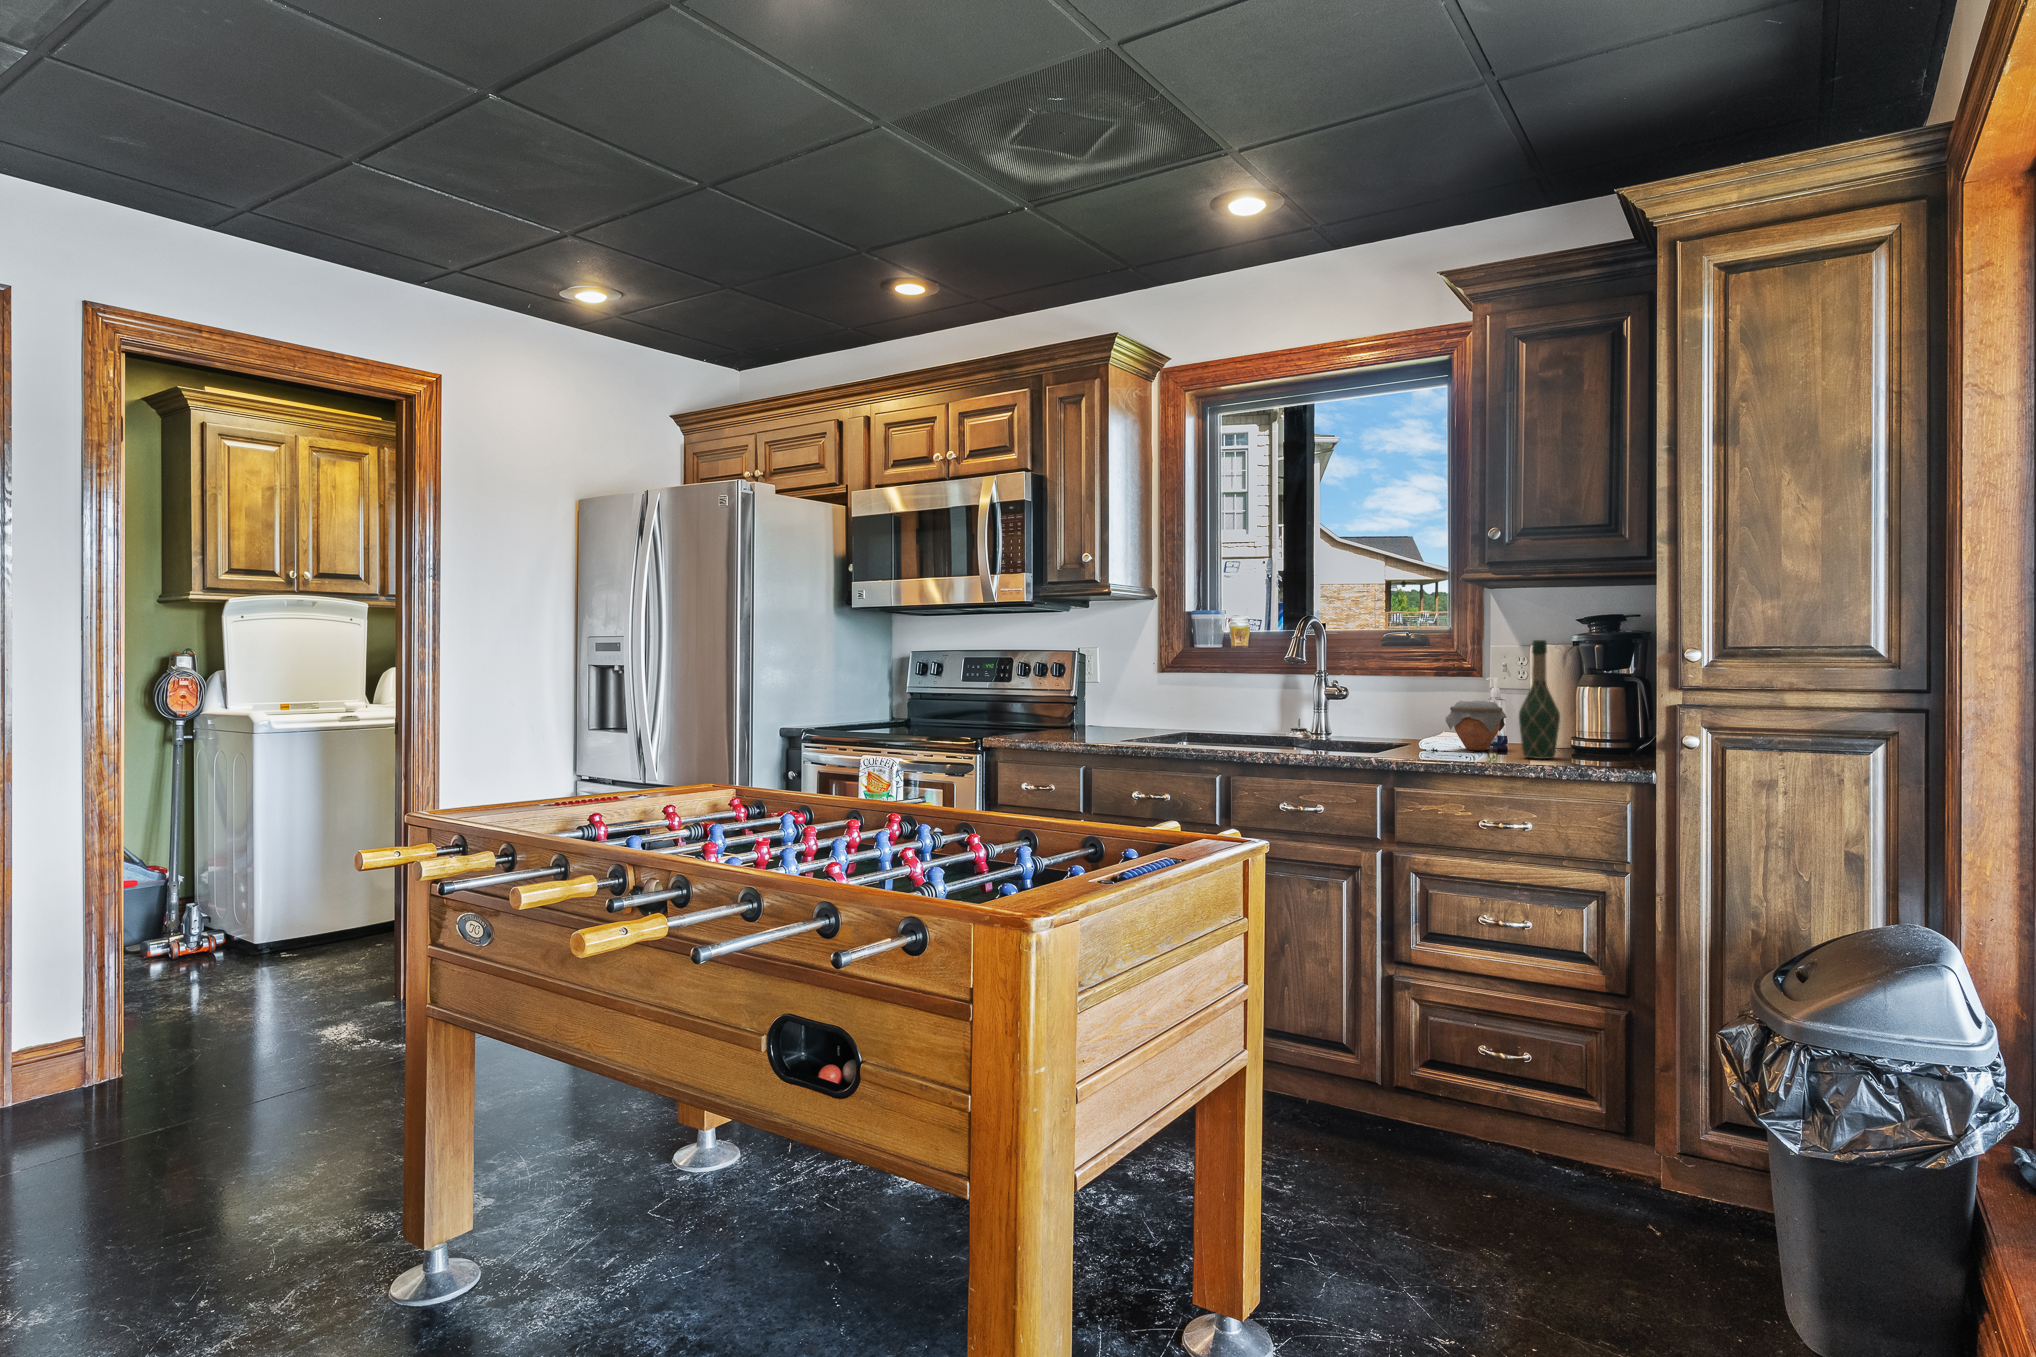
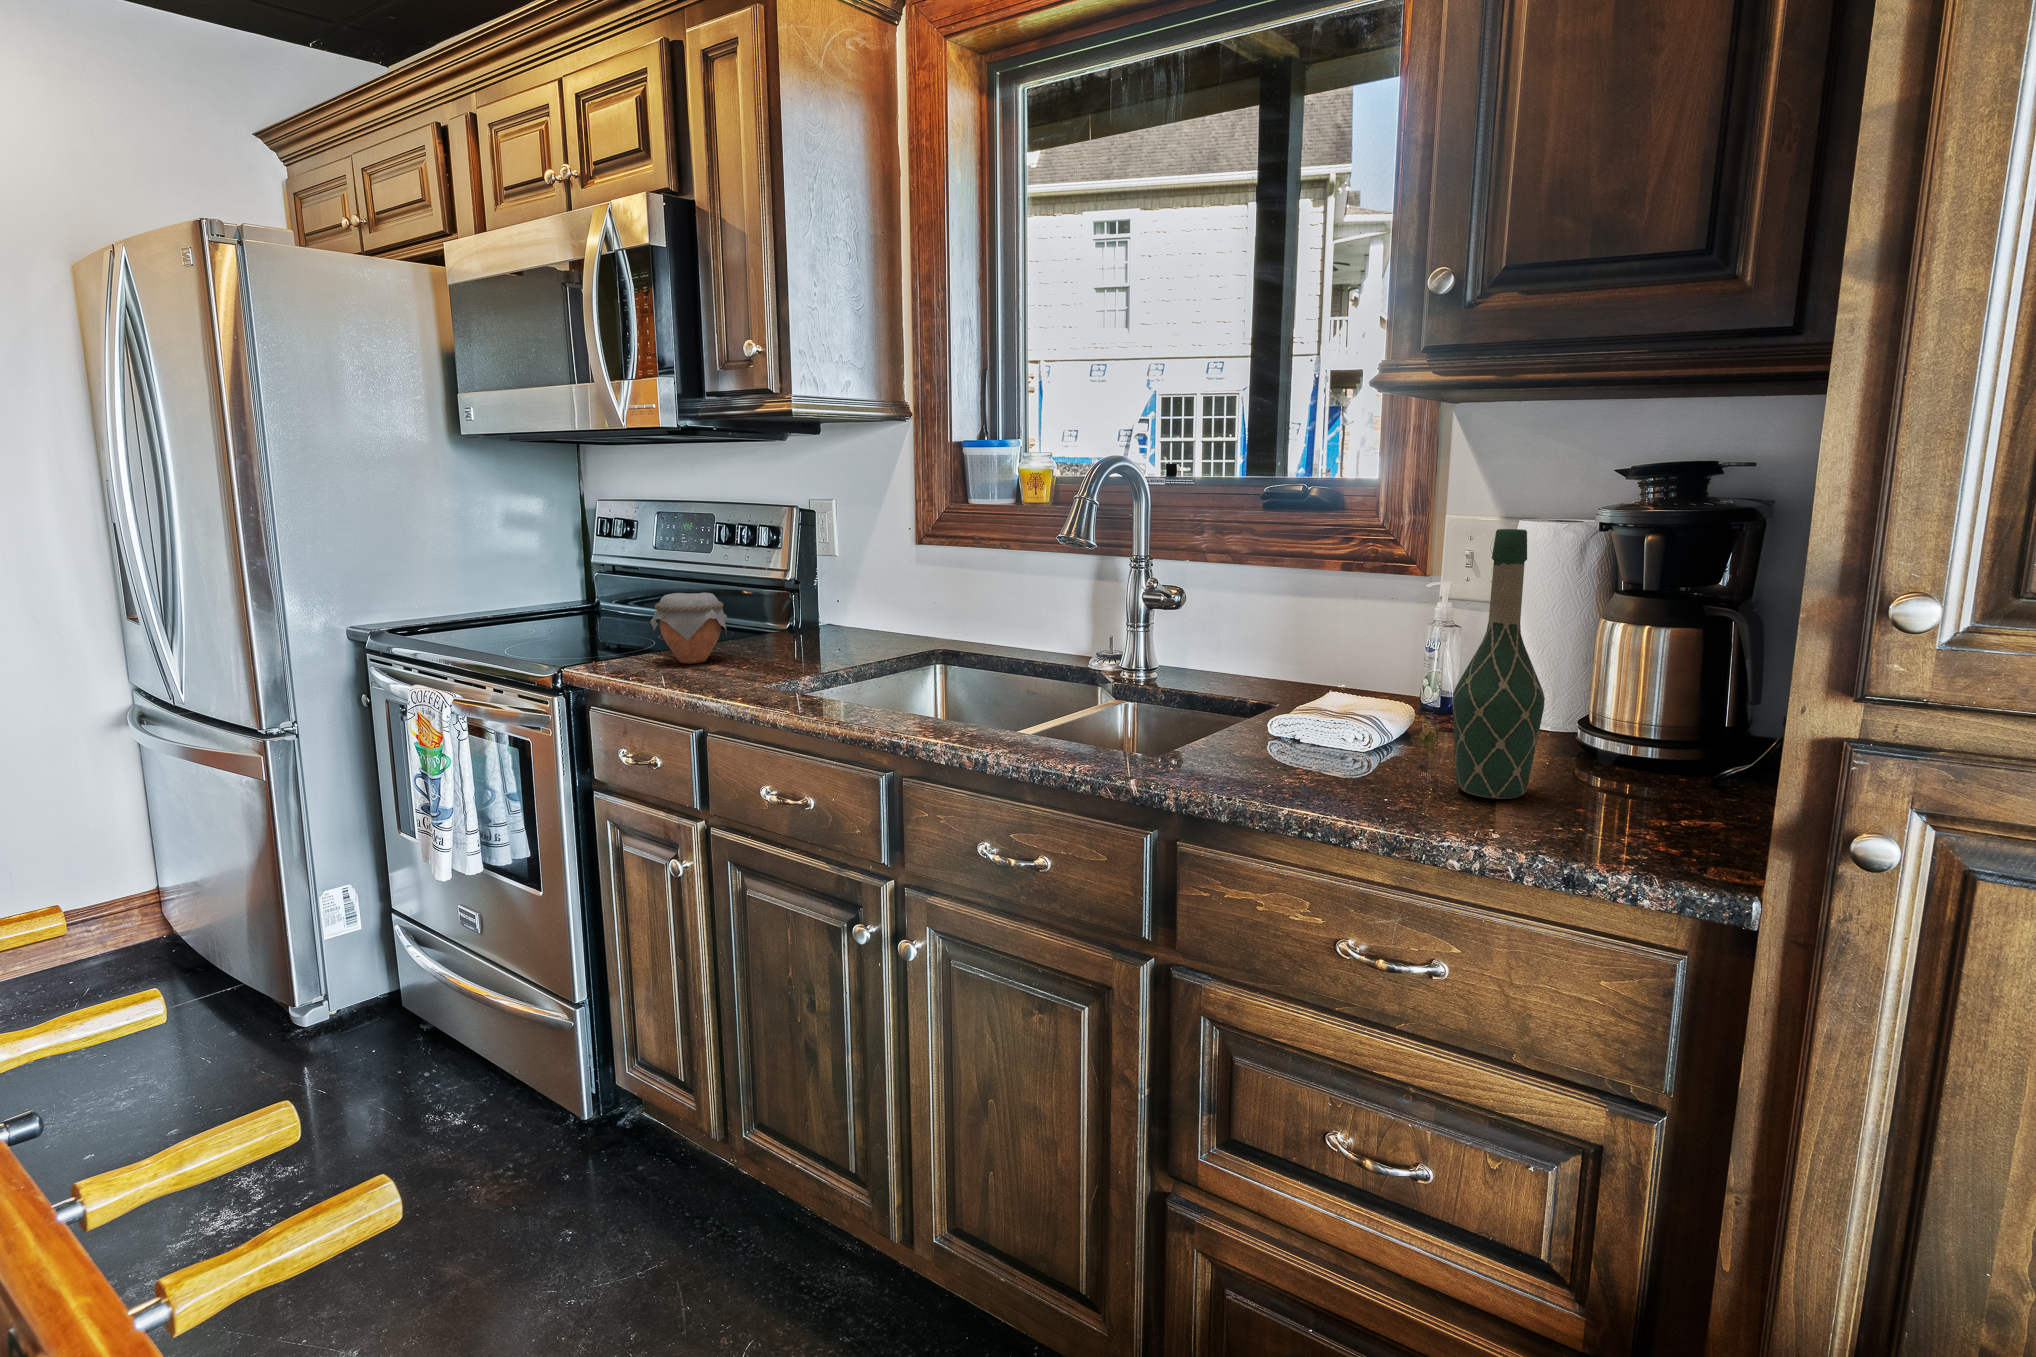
jar: present [1445,701,1507,750] -> present [650,593,727,664]

